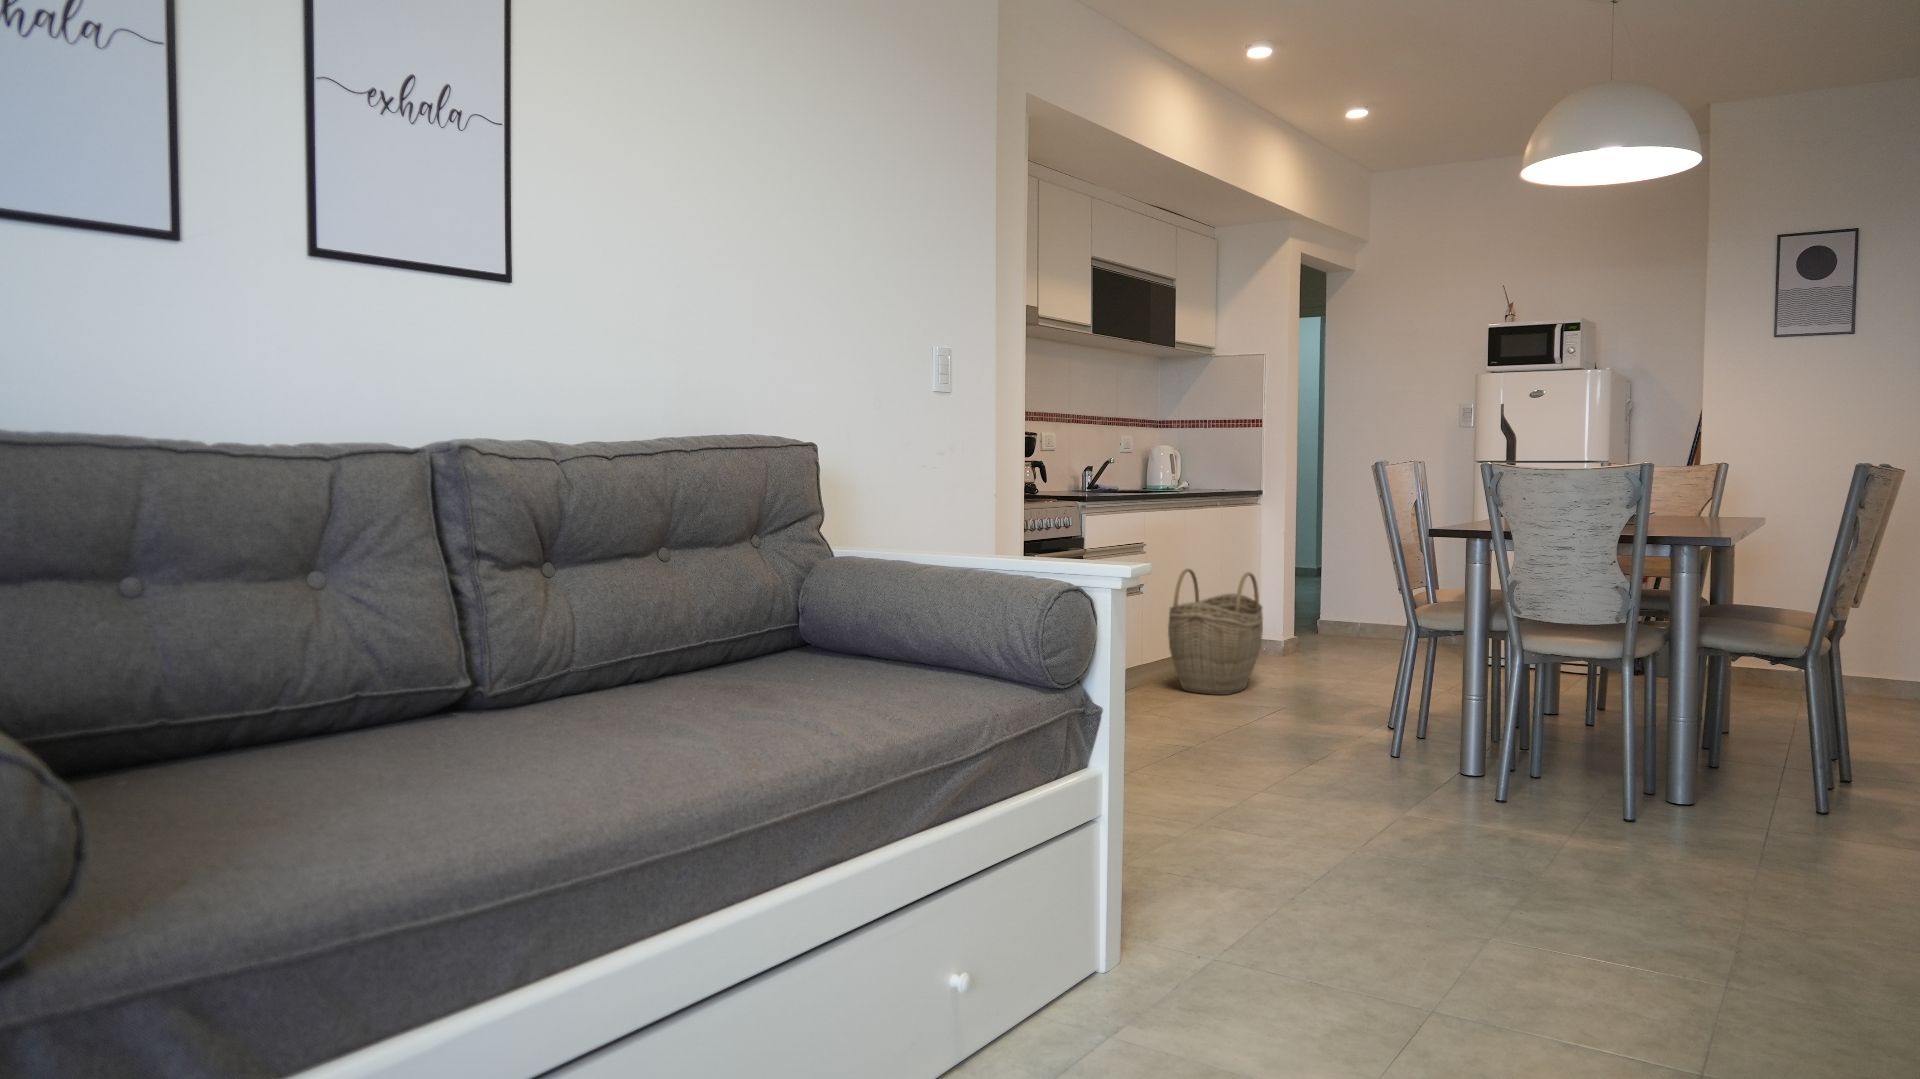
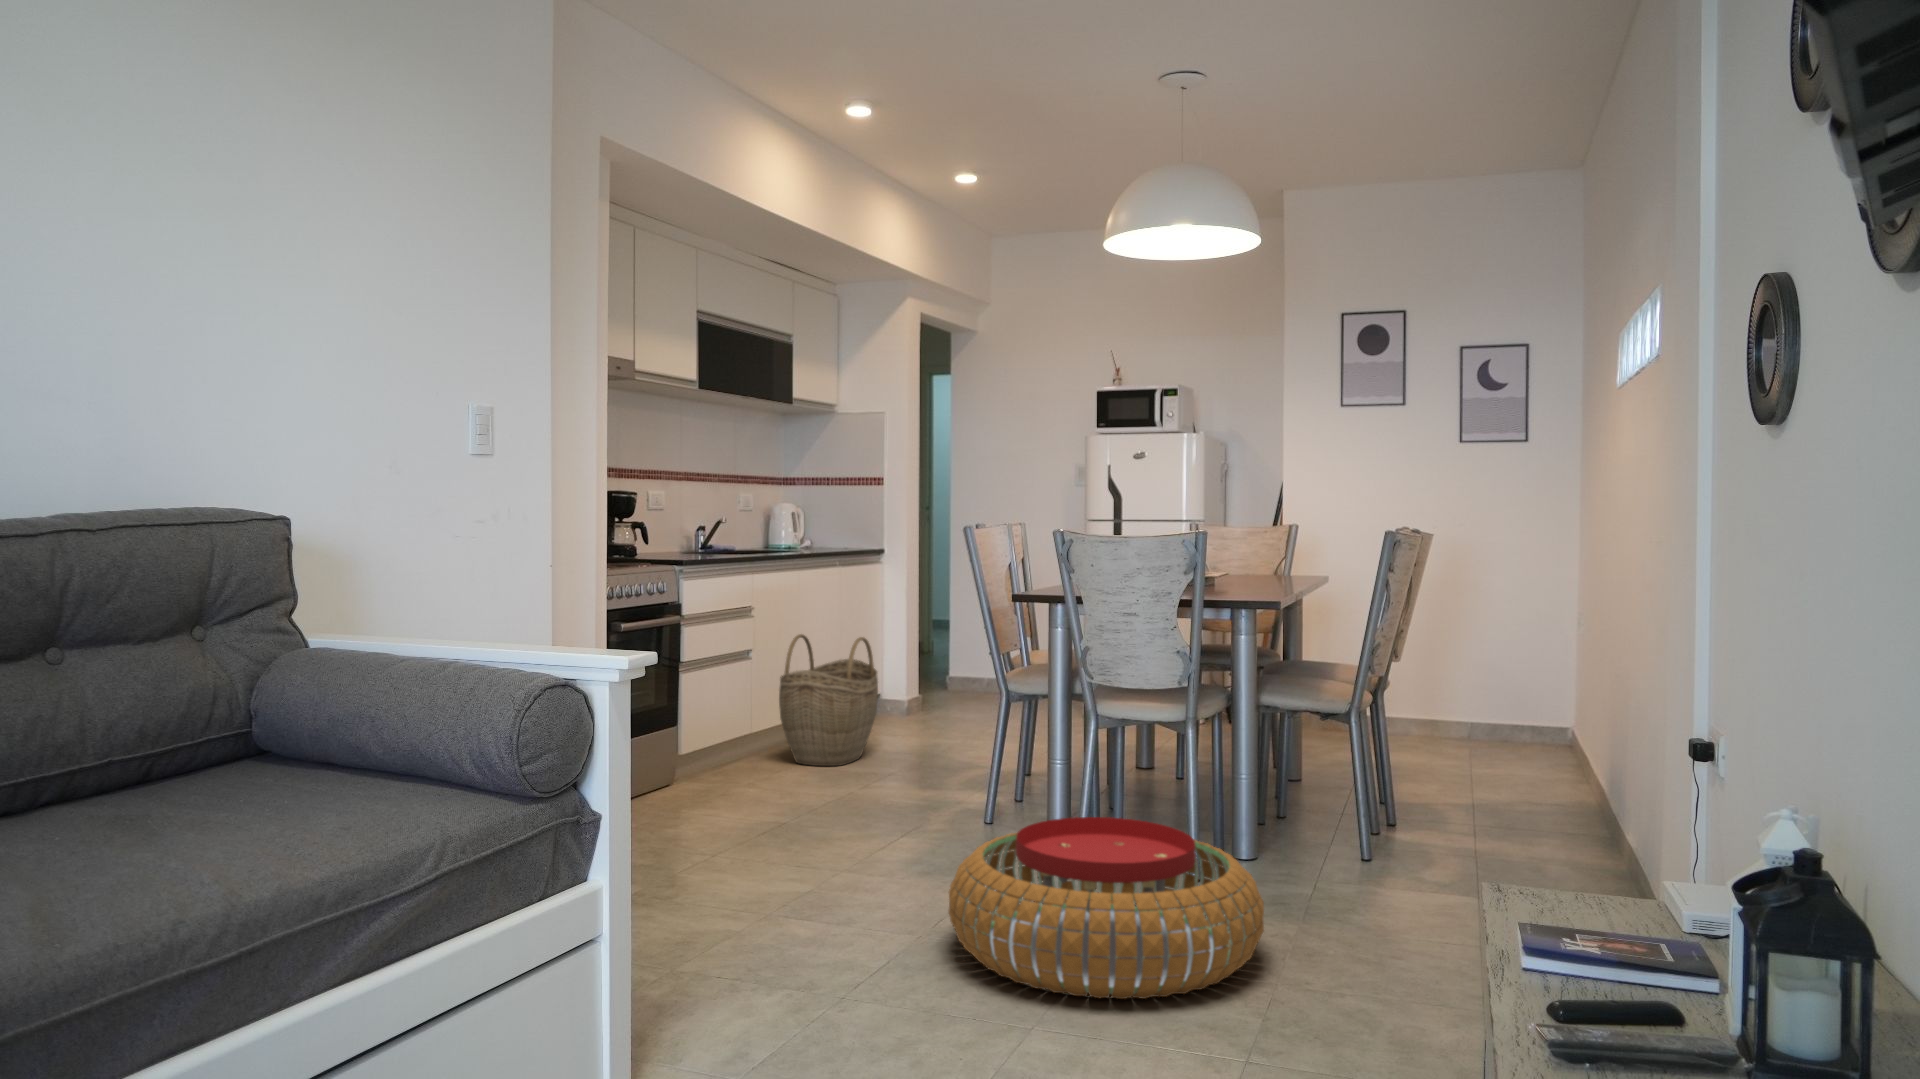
pouf: none [1385,748,1735,927] -> present [948,817,1264,999]

